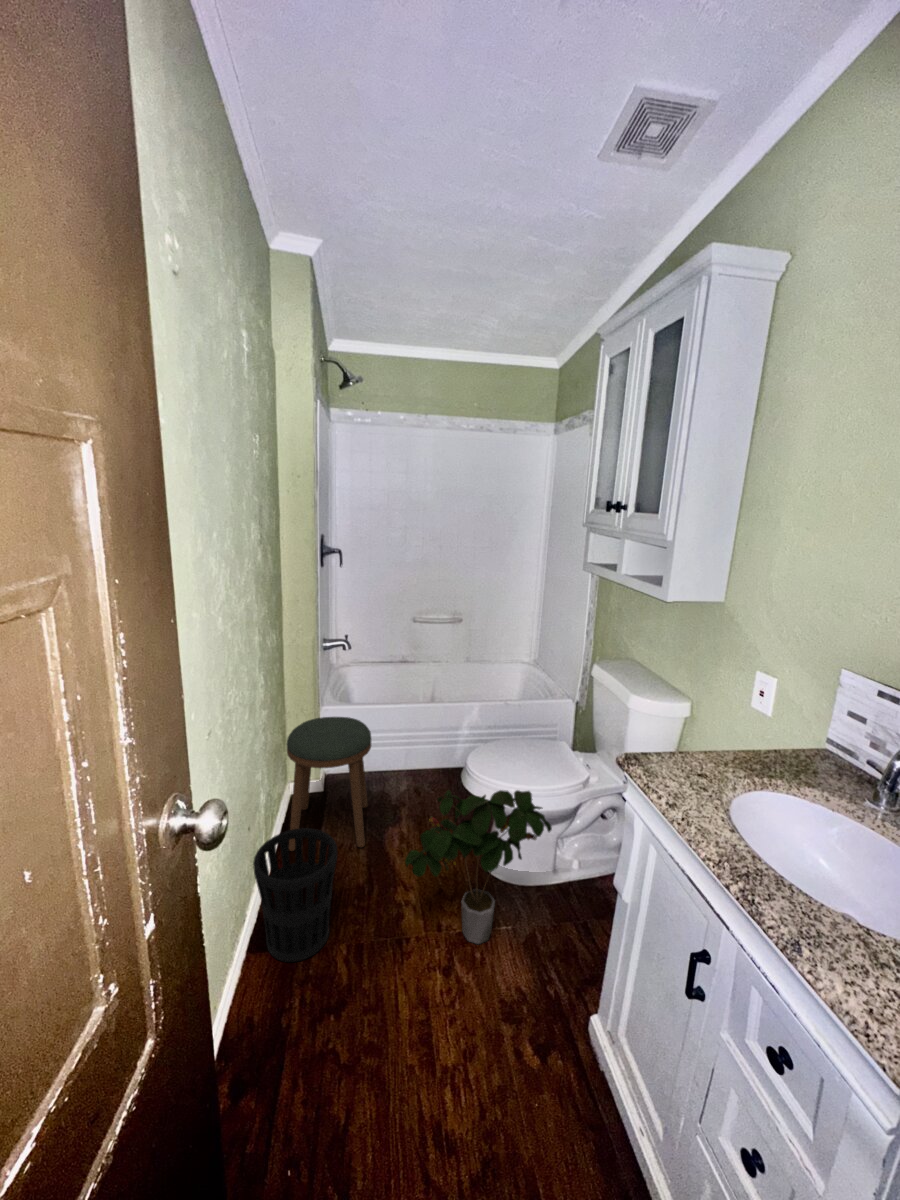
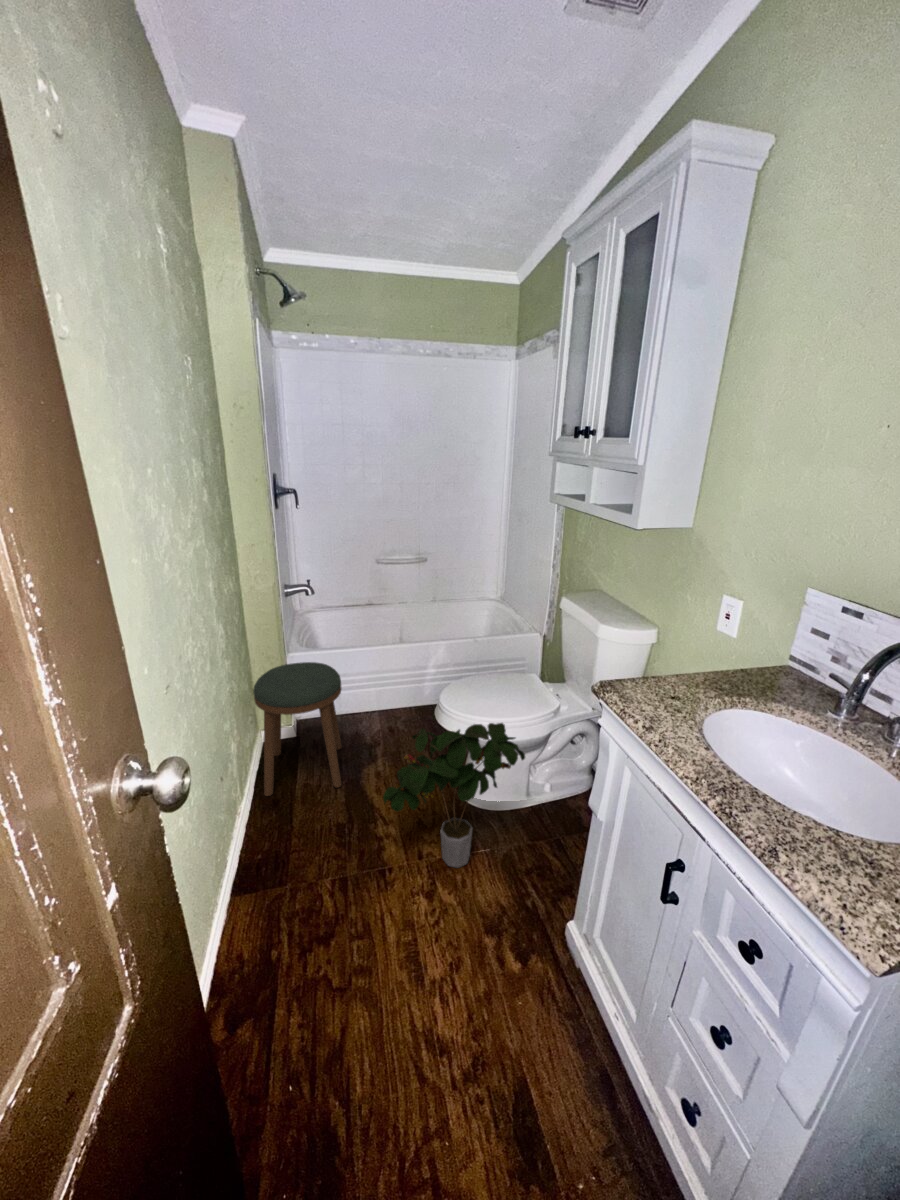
wastebasket: present [253,828,337,962] -> none [229,774,314,901]

